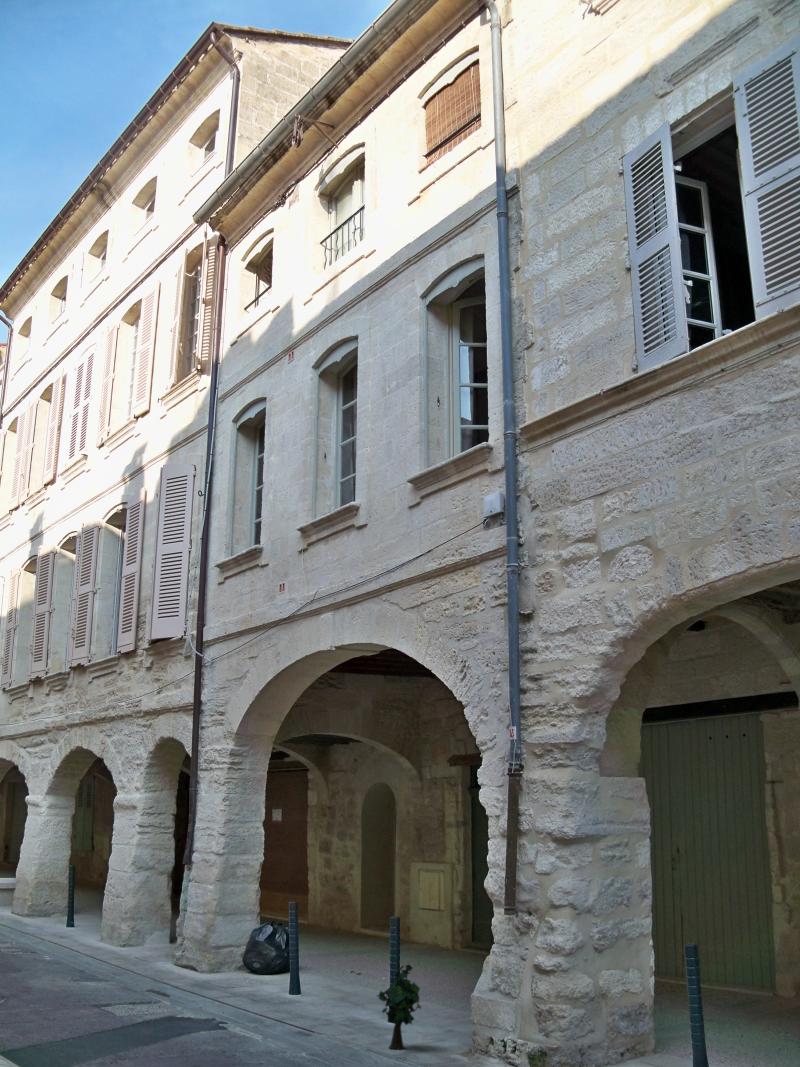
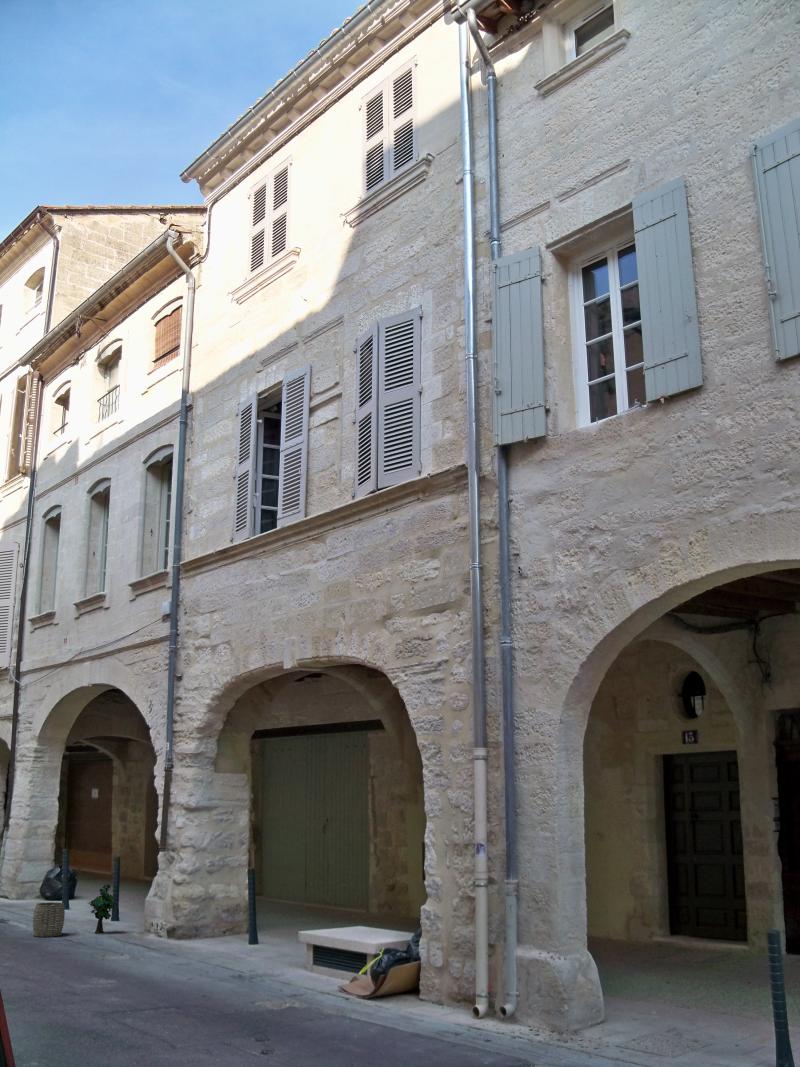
woven basket: none [288,992,339,1053] -> present [33,902,65,937]

